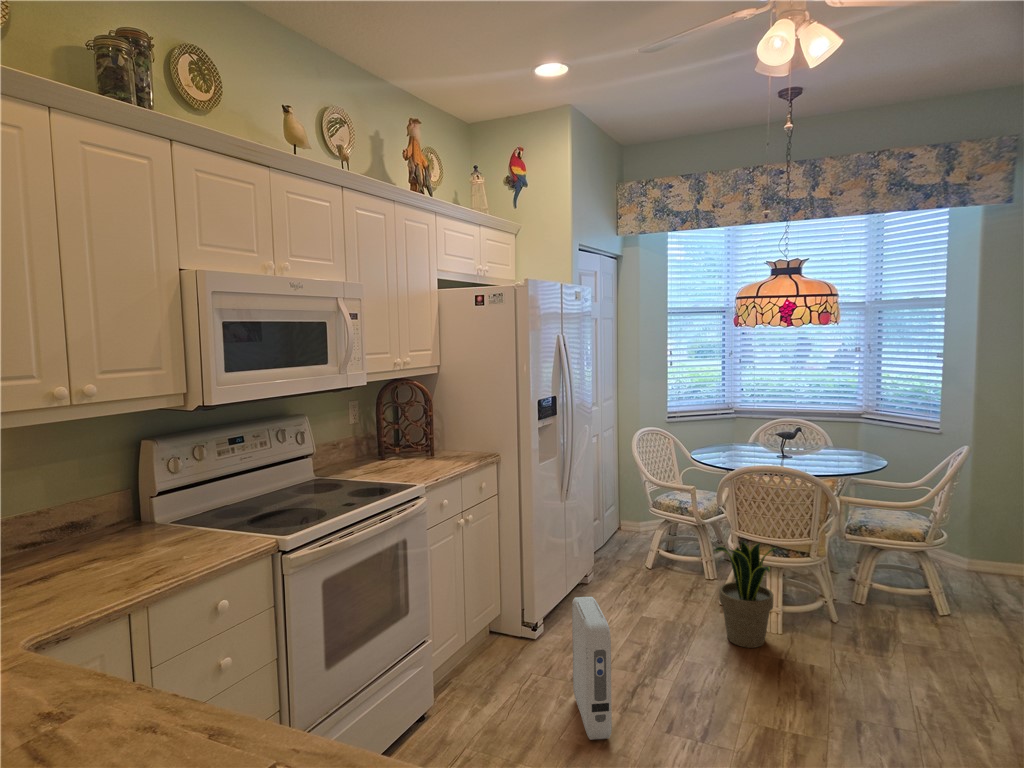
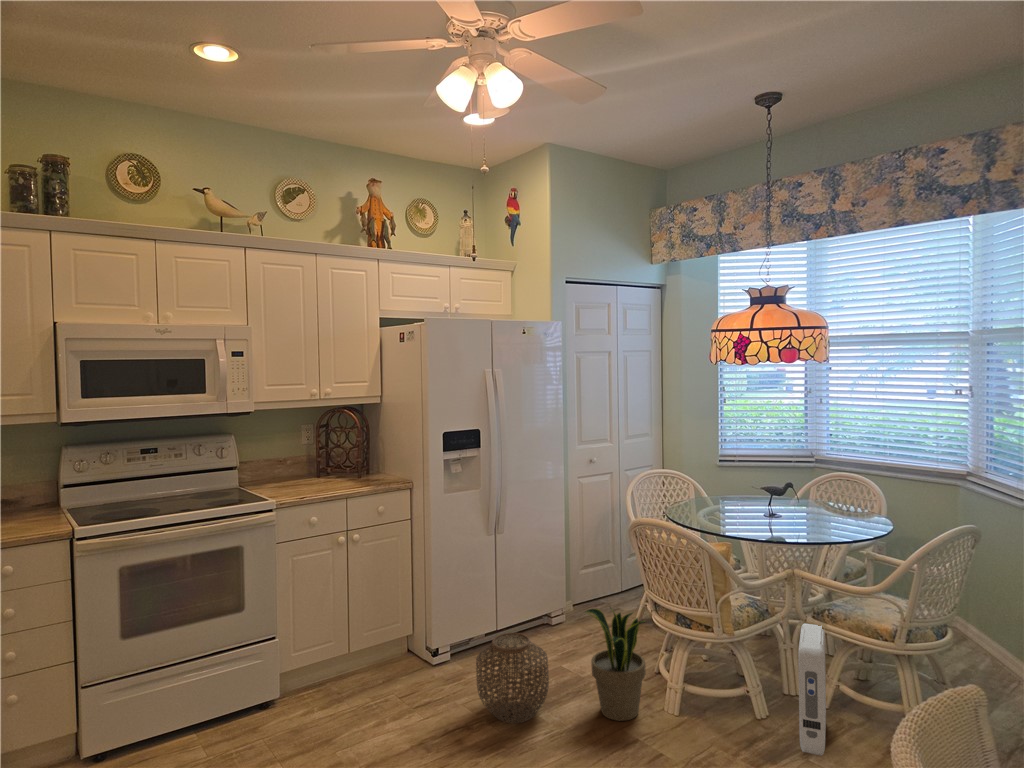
woven basket: none [629,584,706,676] -> present [476,633,549,723]
air purifier: present [572,597,612,740] -> present [798,623,826,756]

